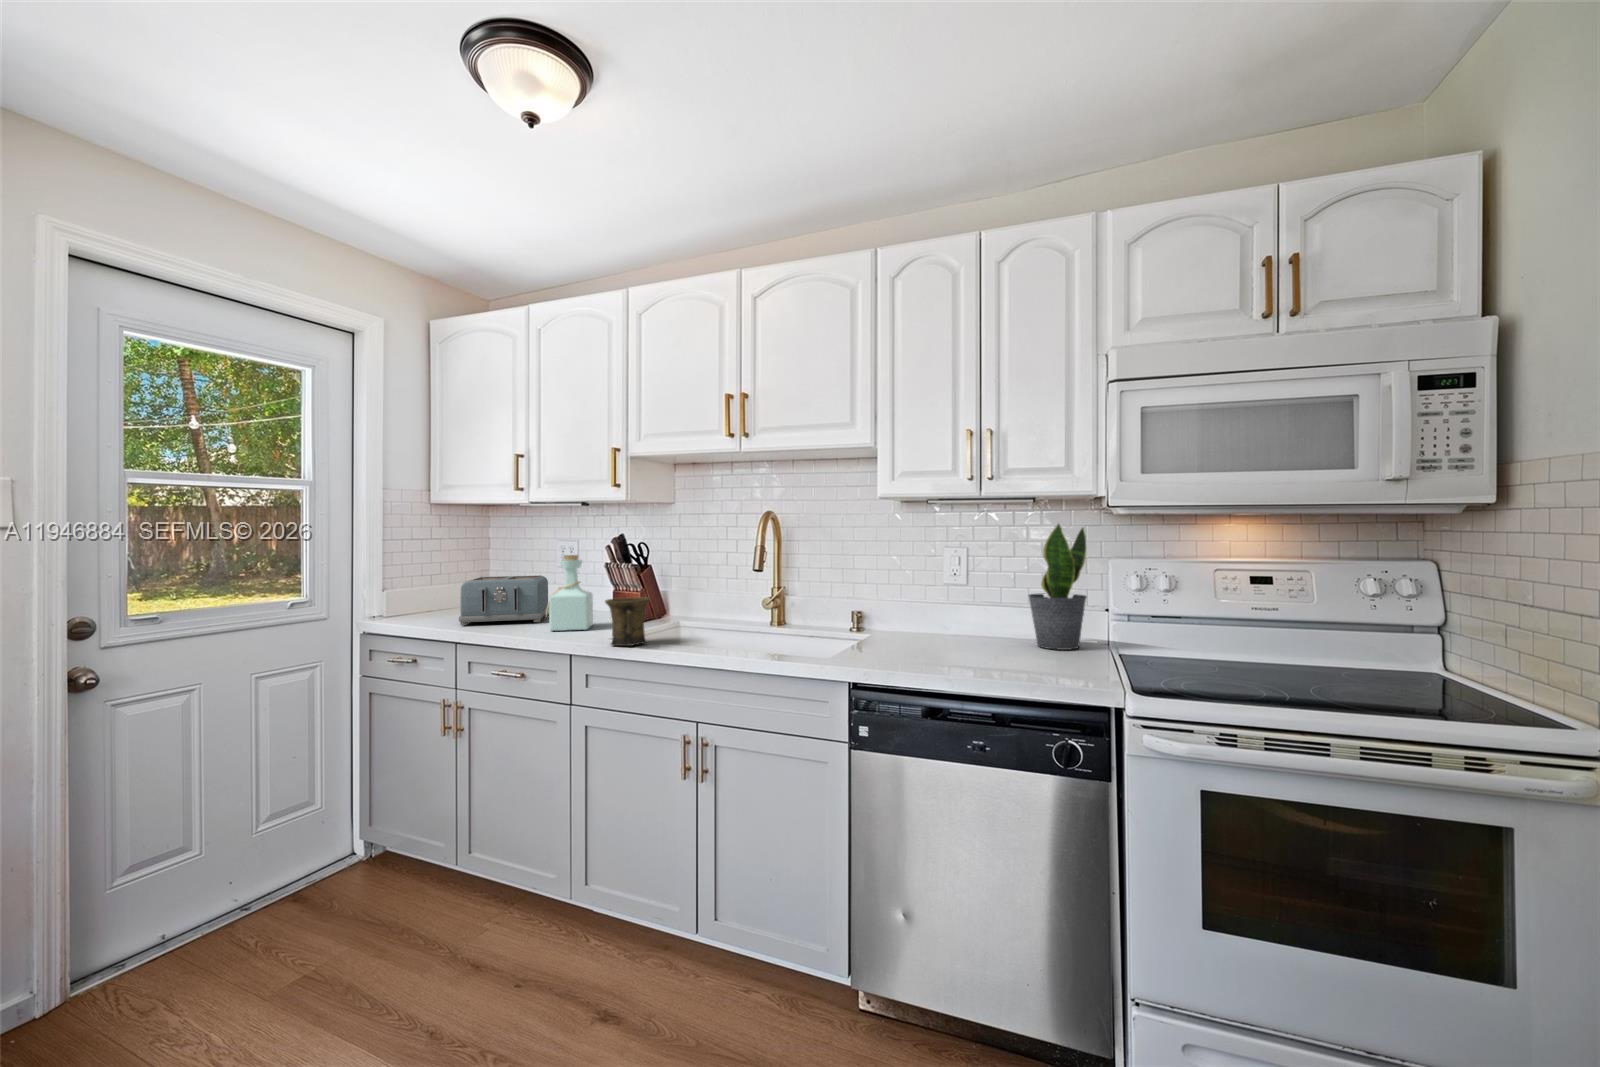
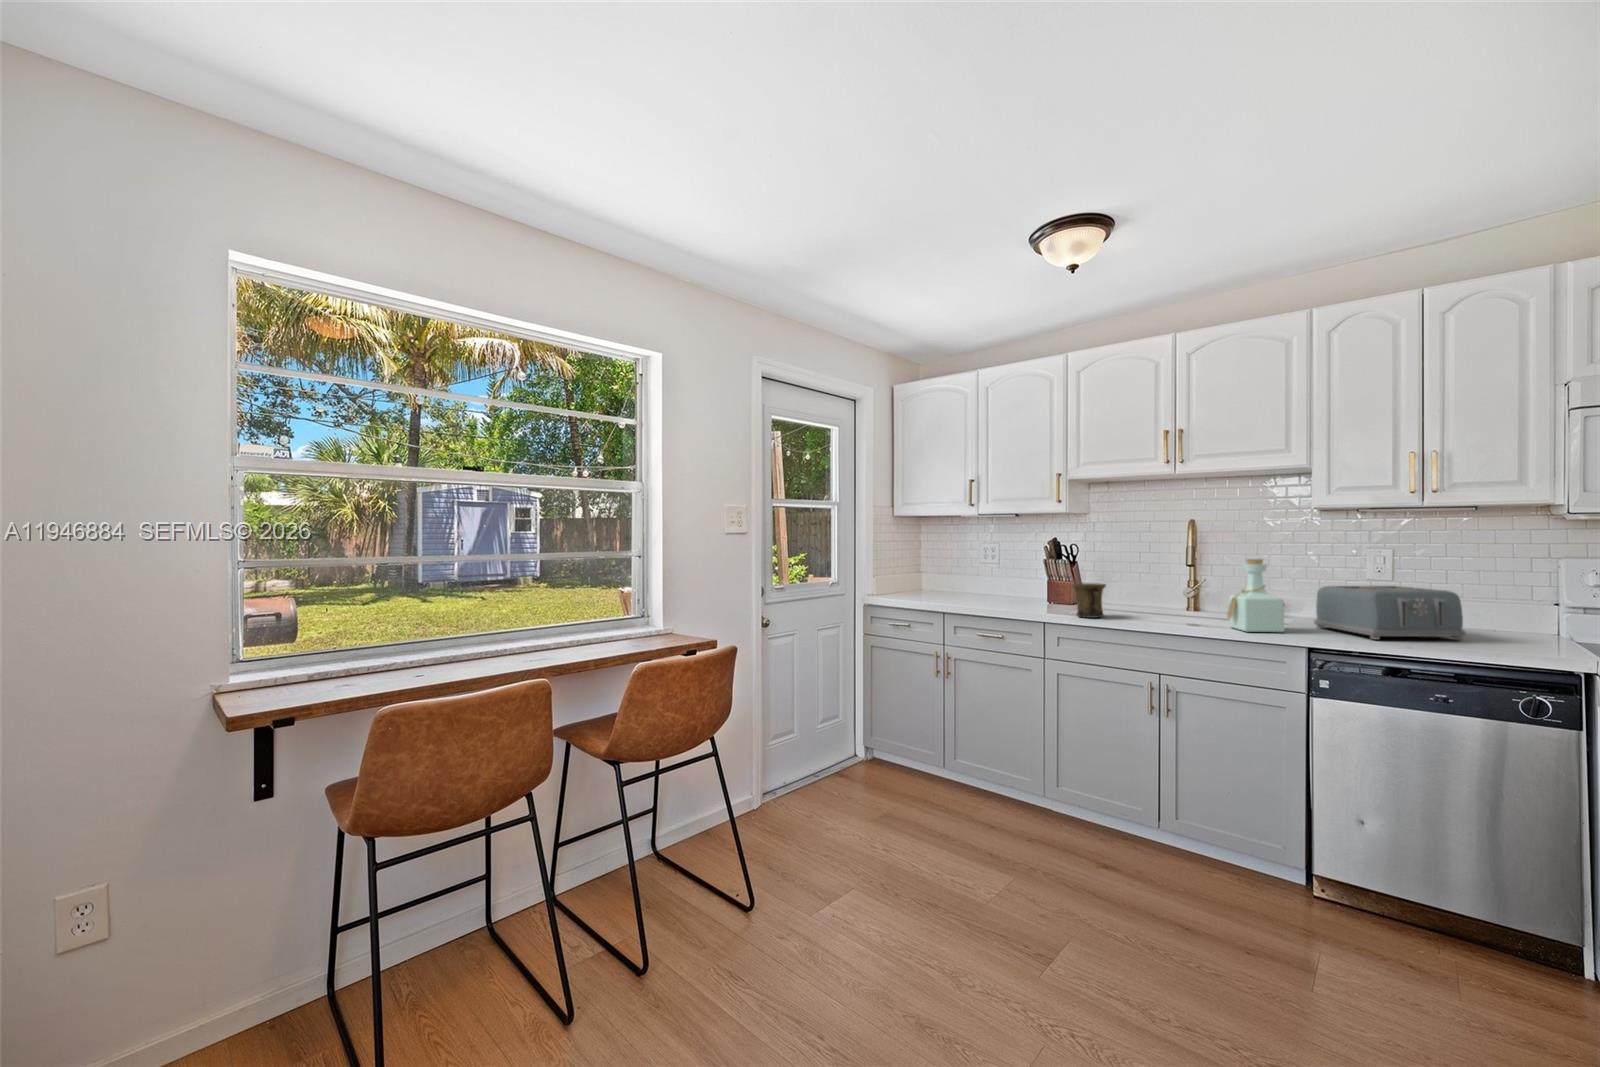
potted plant: present [1028,524,1087,650] -> none [1463,526,1532,635]
bottle: present [546,555,593,631] -> present [1227,559,1284,632]
toaster: present [459,575,549,625] -> present [1314,586,1466,640]

